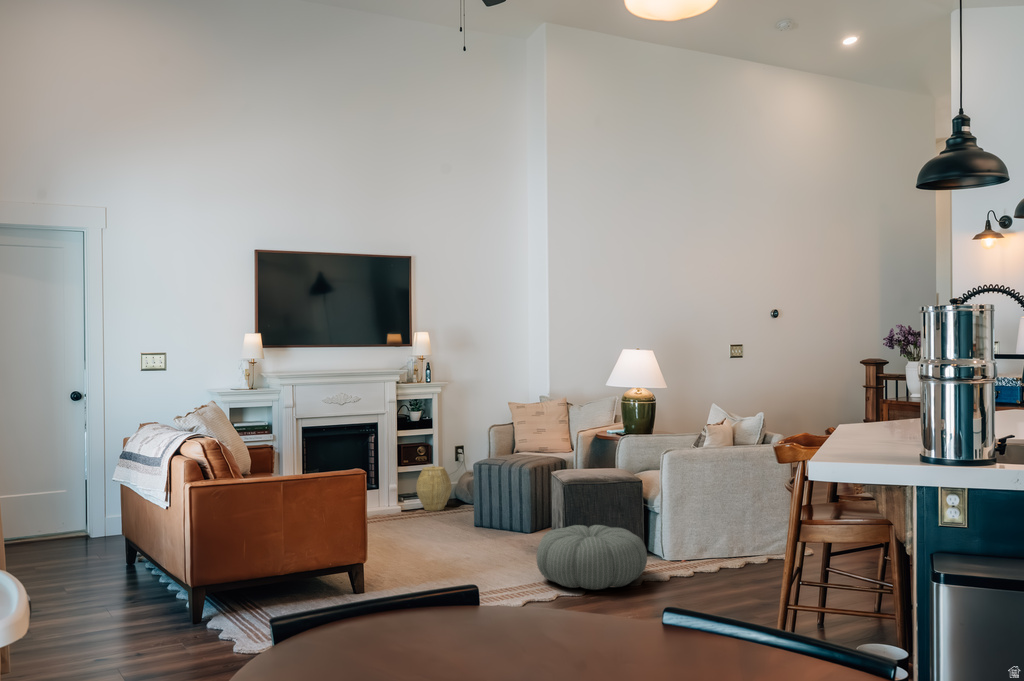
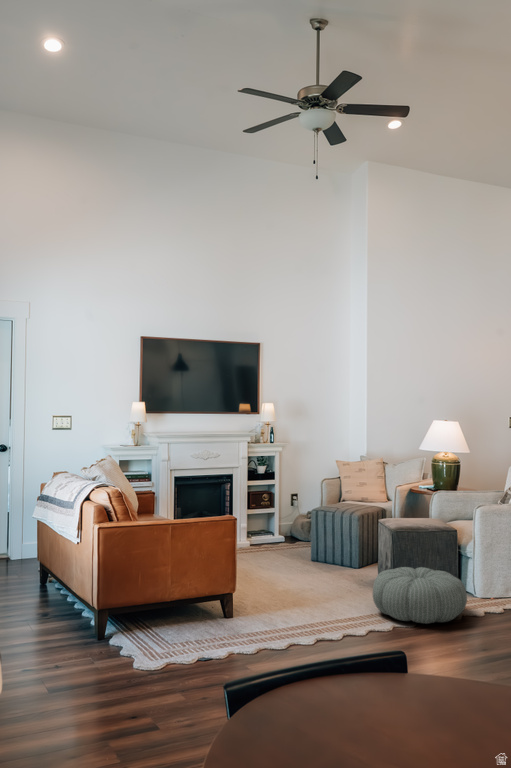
woven basket: present [416,466,451,511] -> none [262,510,290,546]

